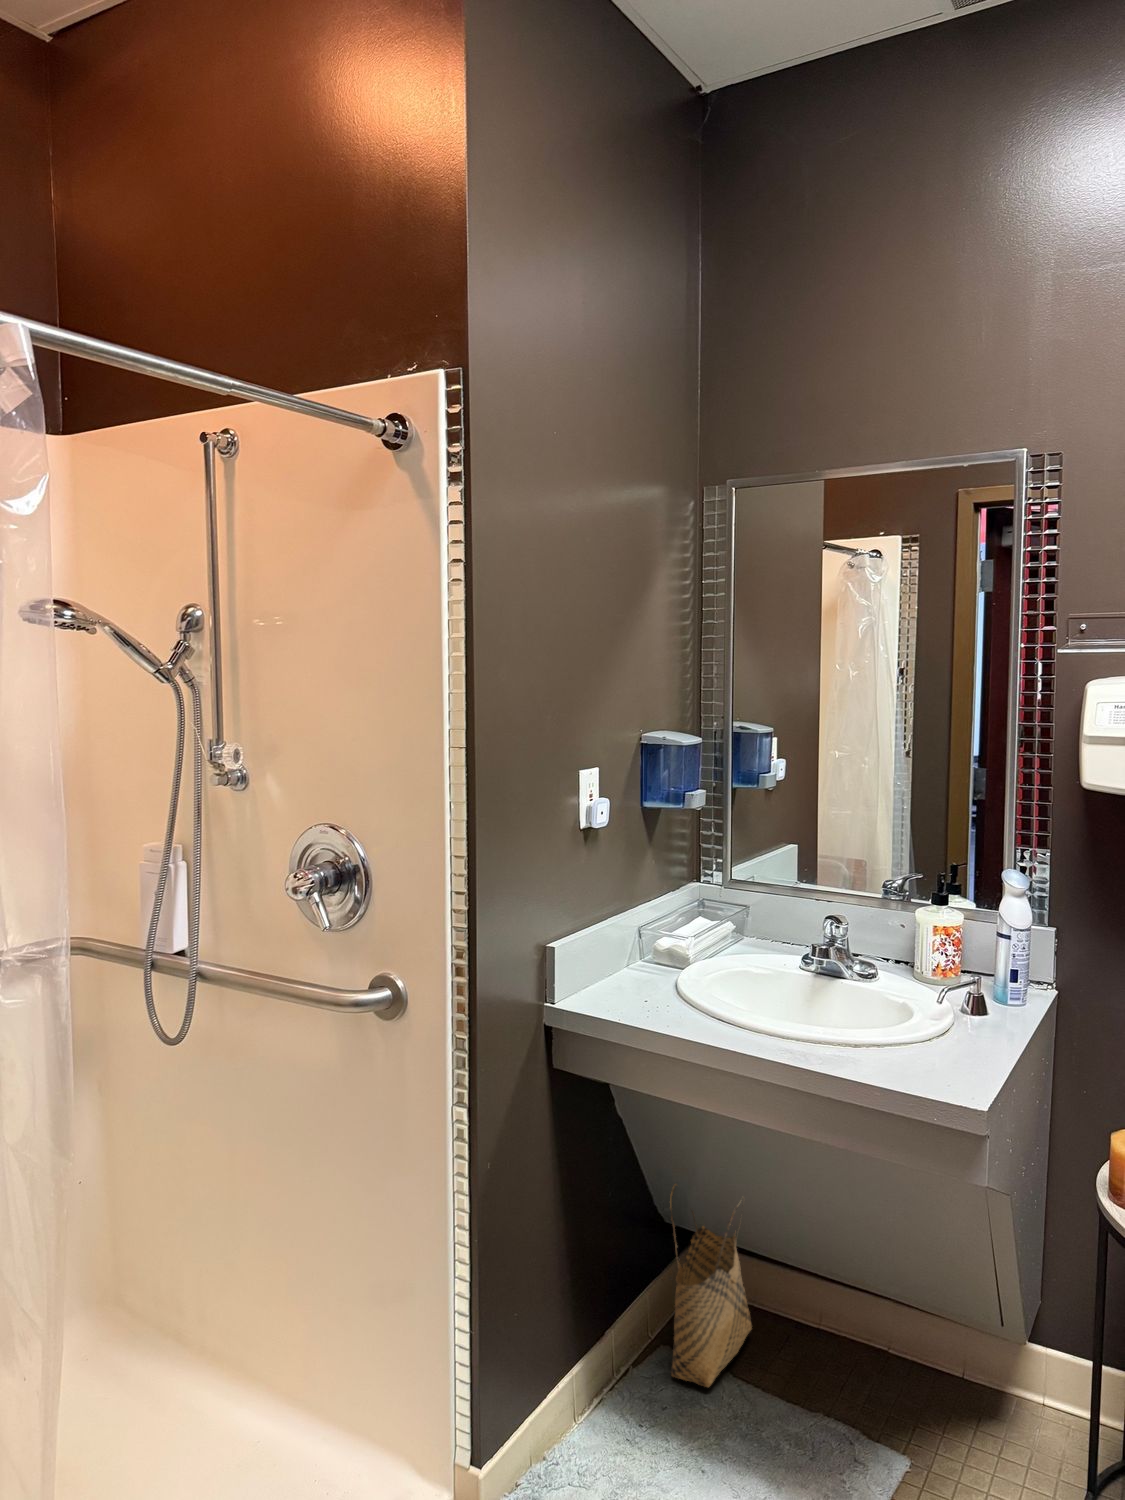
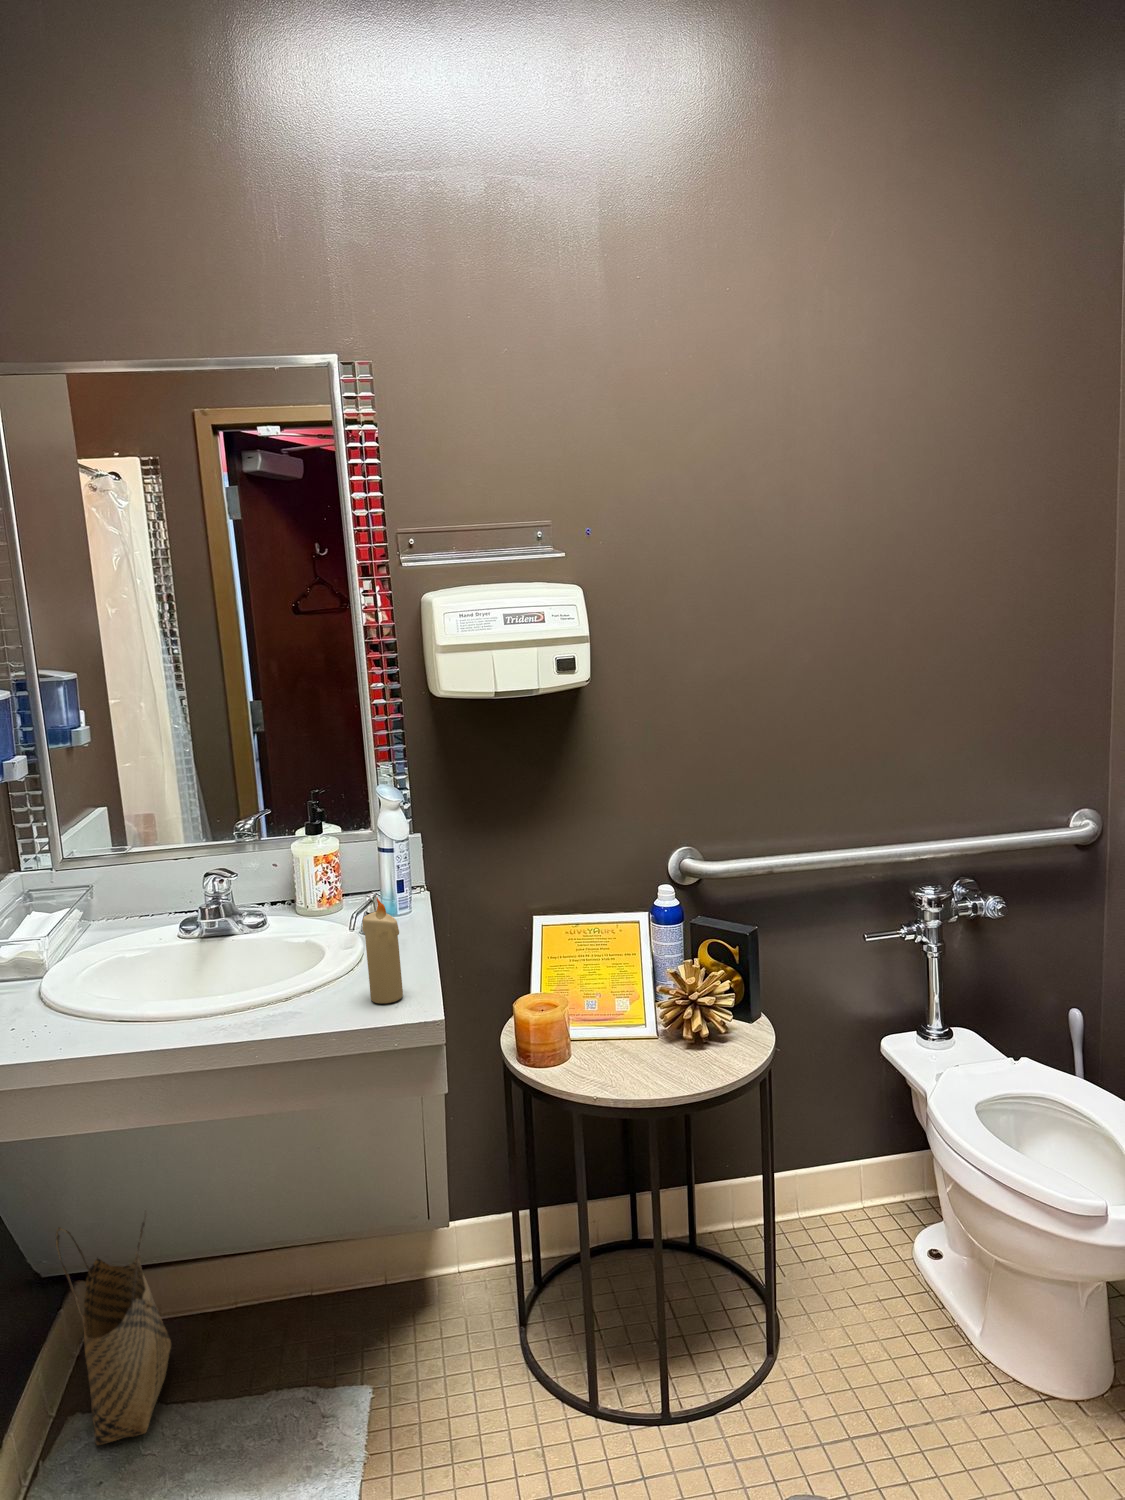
candle: none [932,974,969,1080] -> present [362,898,403,1003]

